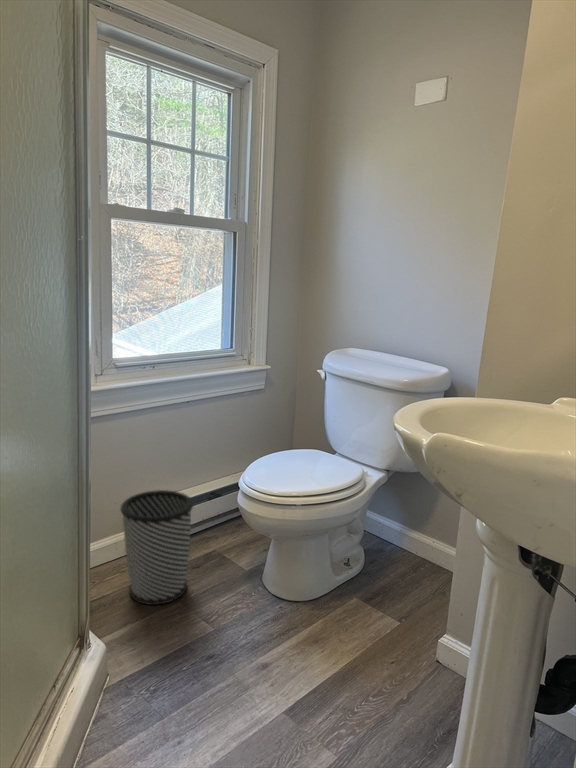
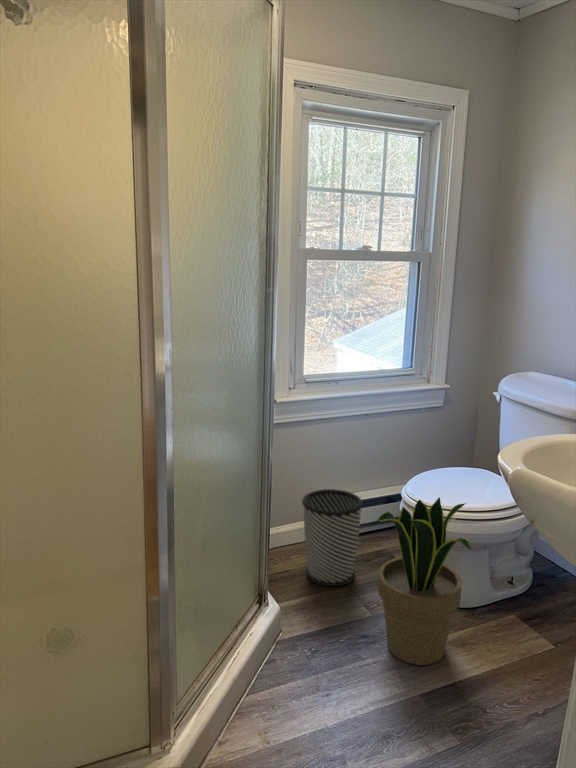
potted plant: none [225,485,329,676] -> present [377,497,471,665]

